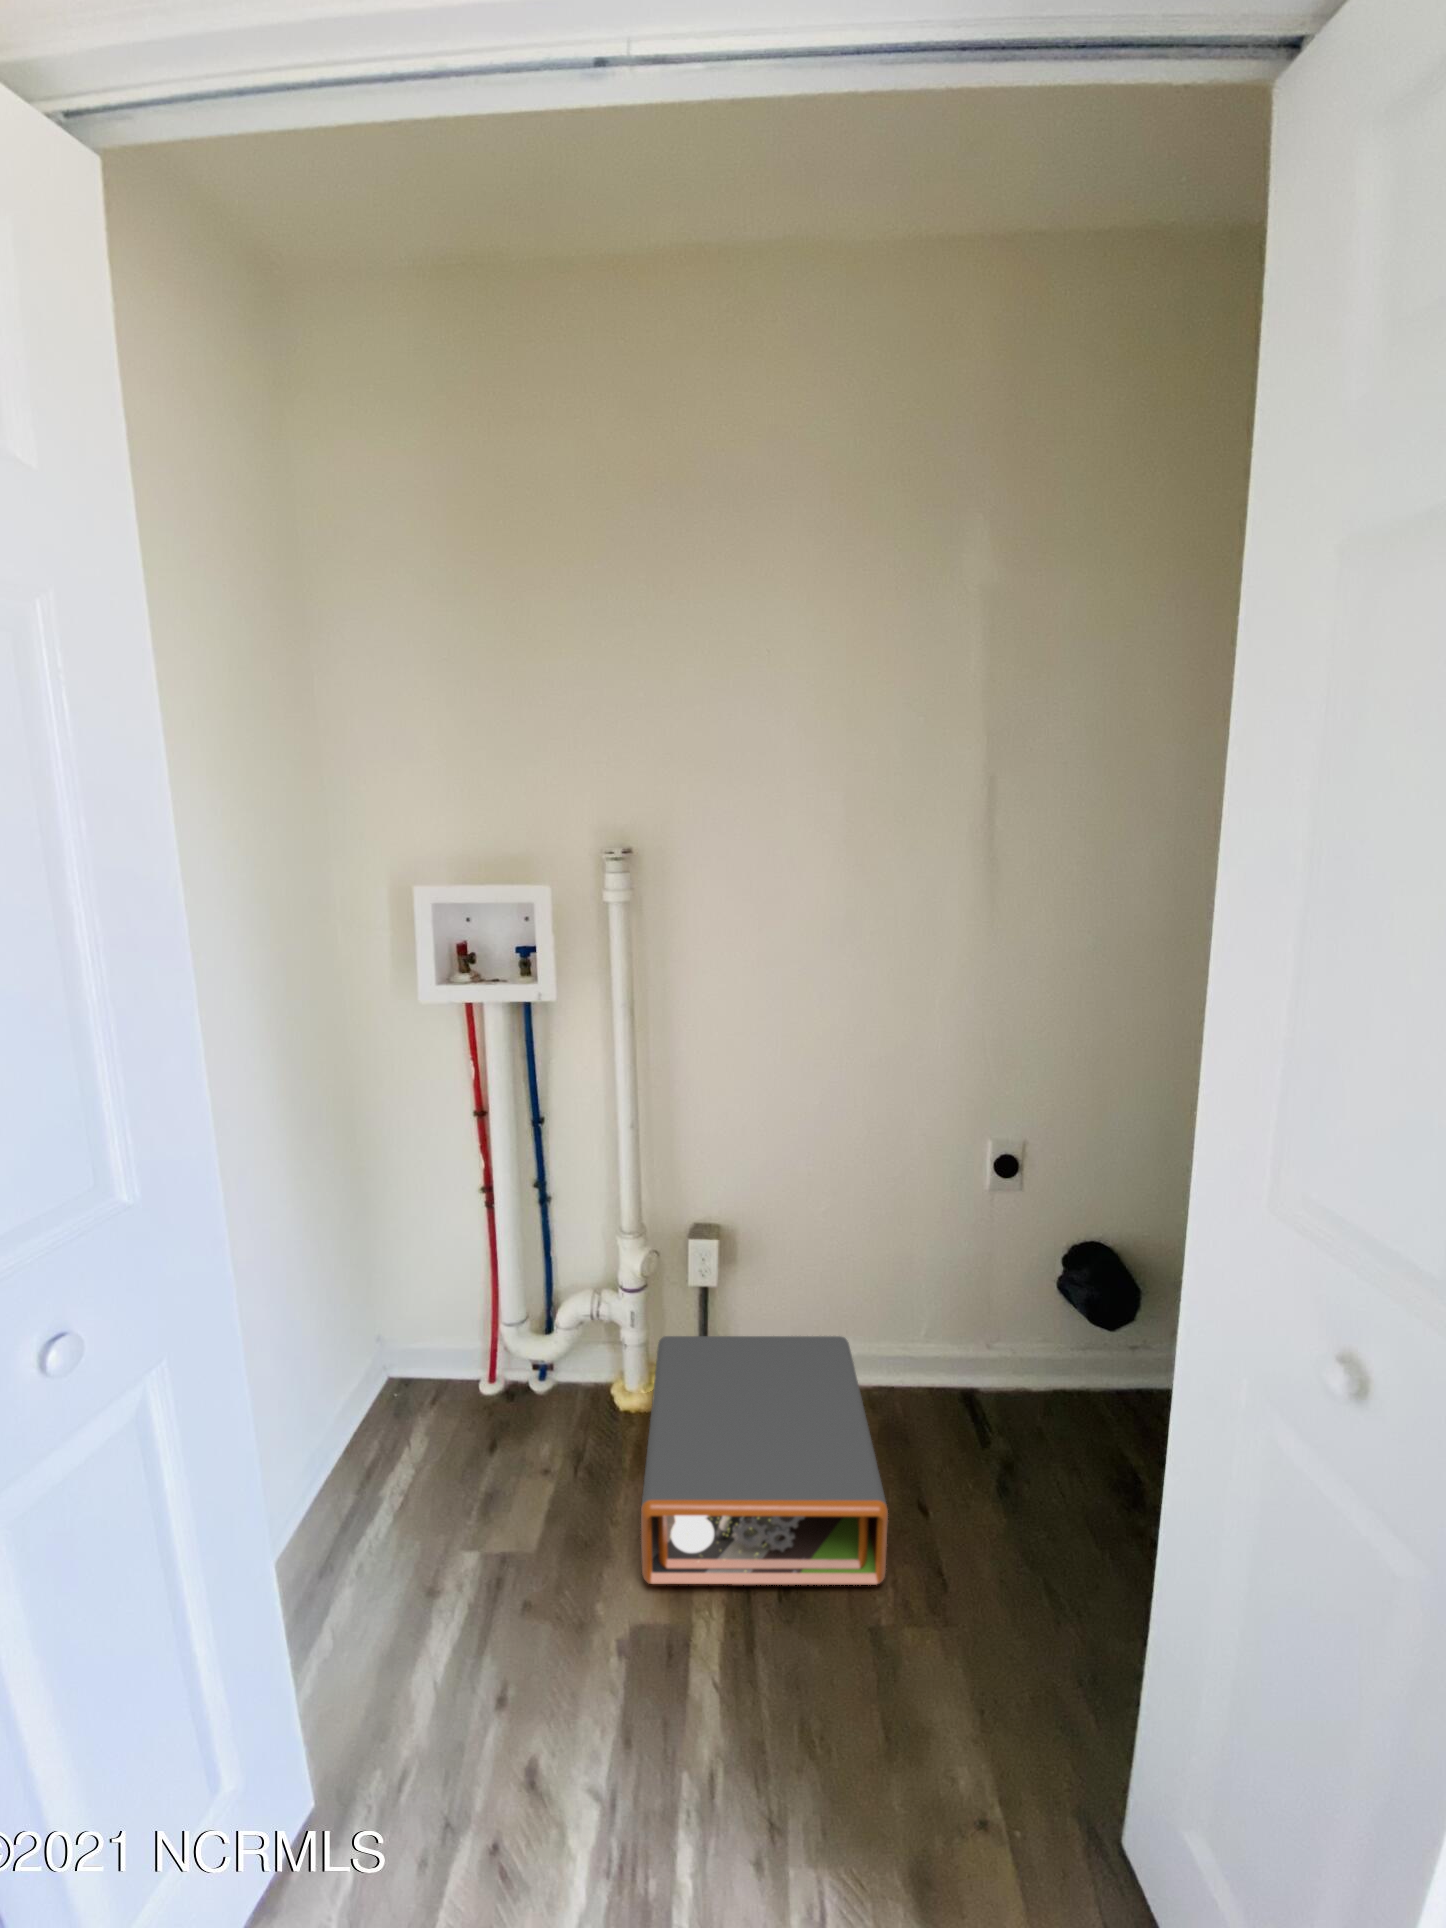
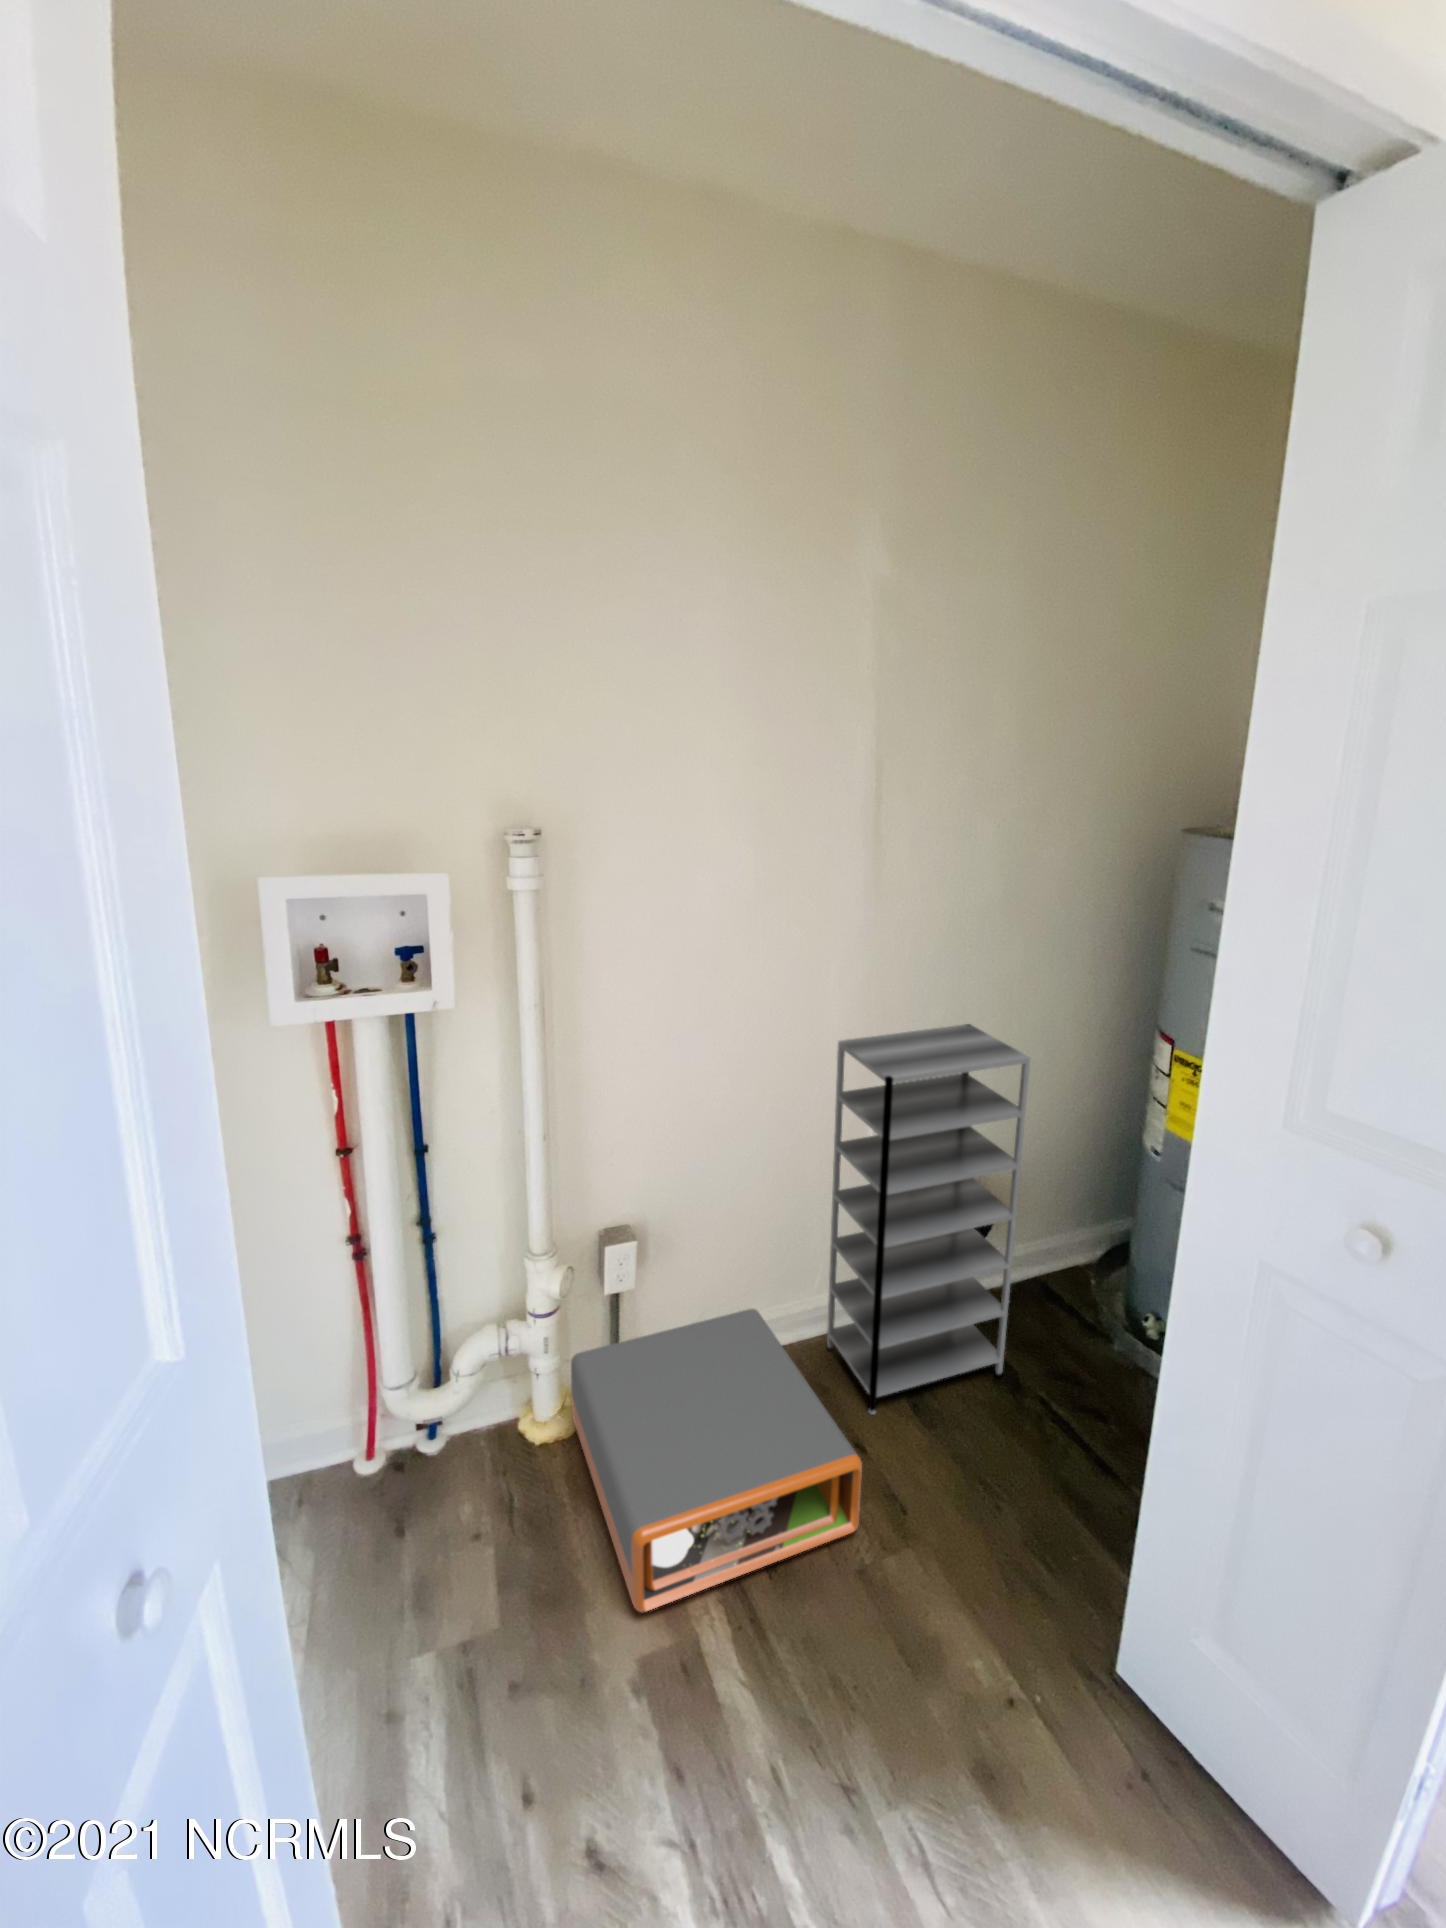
shelving unit: none [925,1076,1145,1483] -> present [826,1024,1031,1415]

